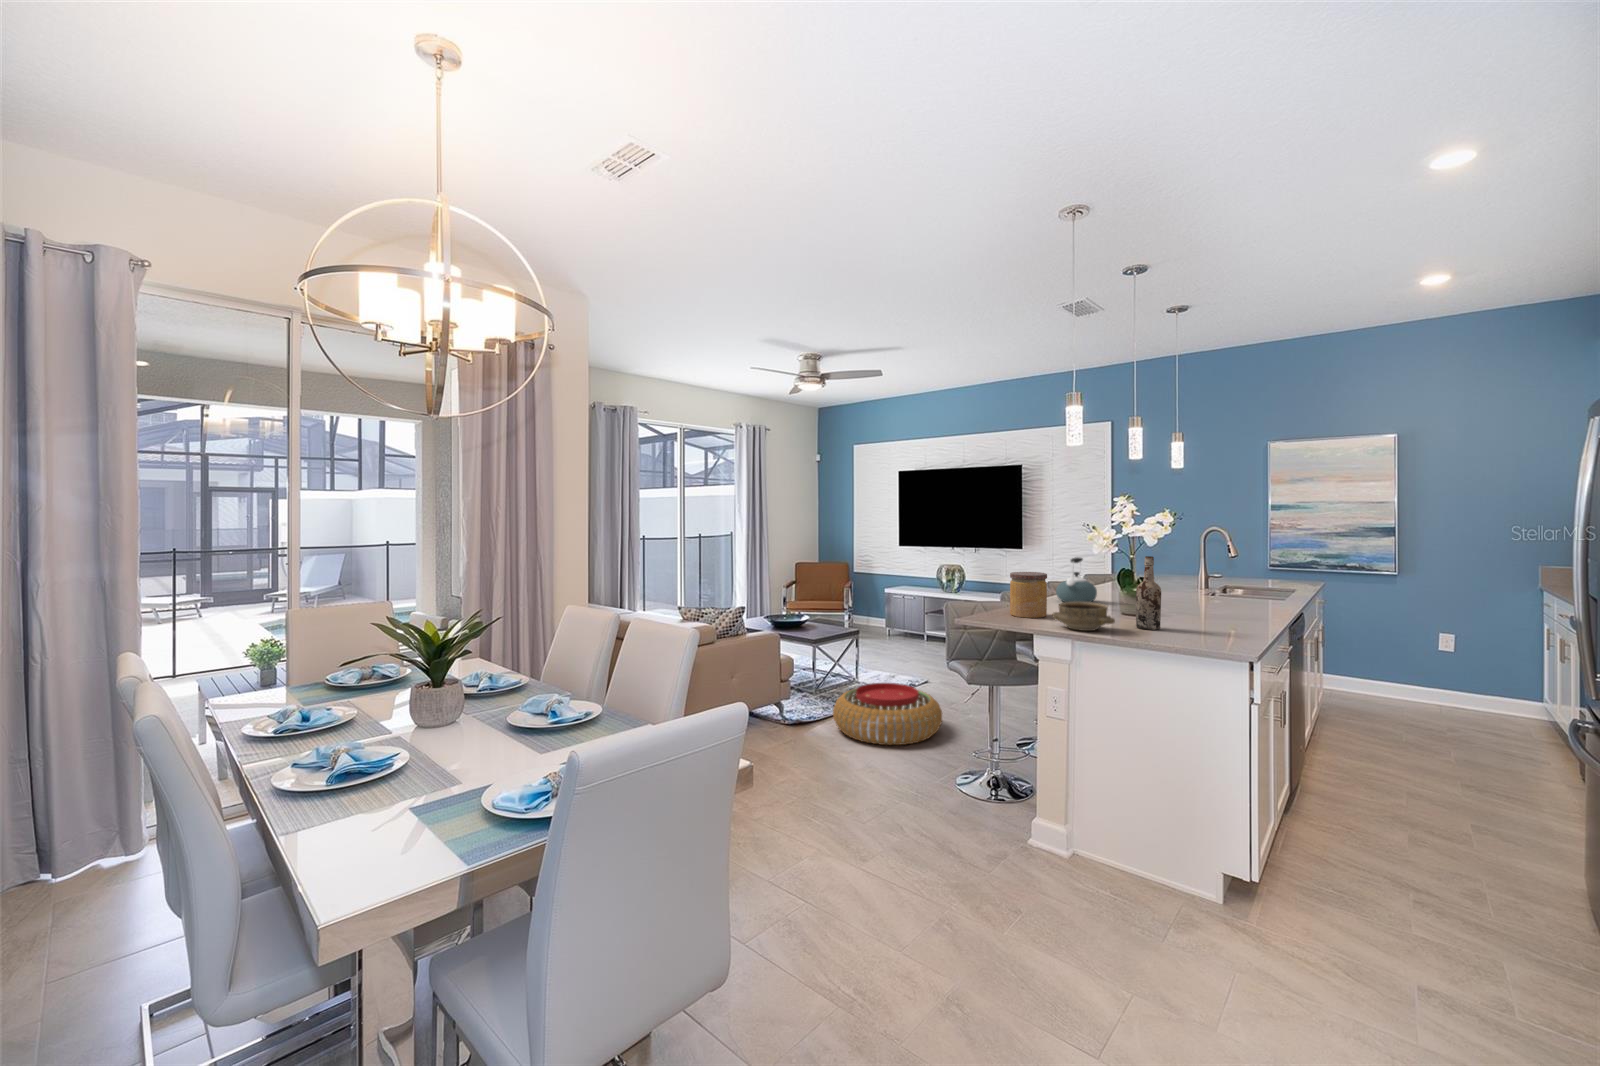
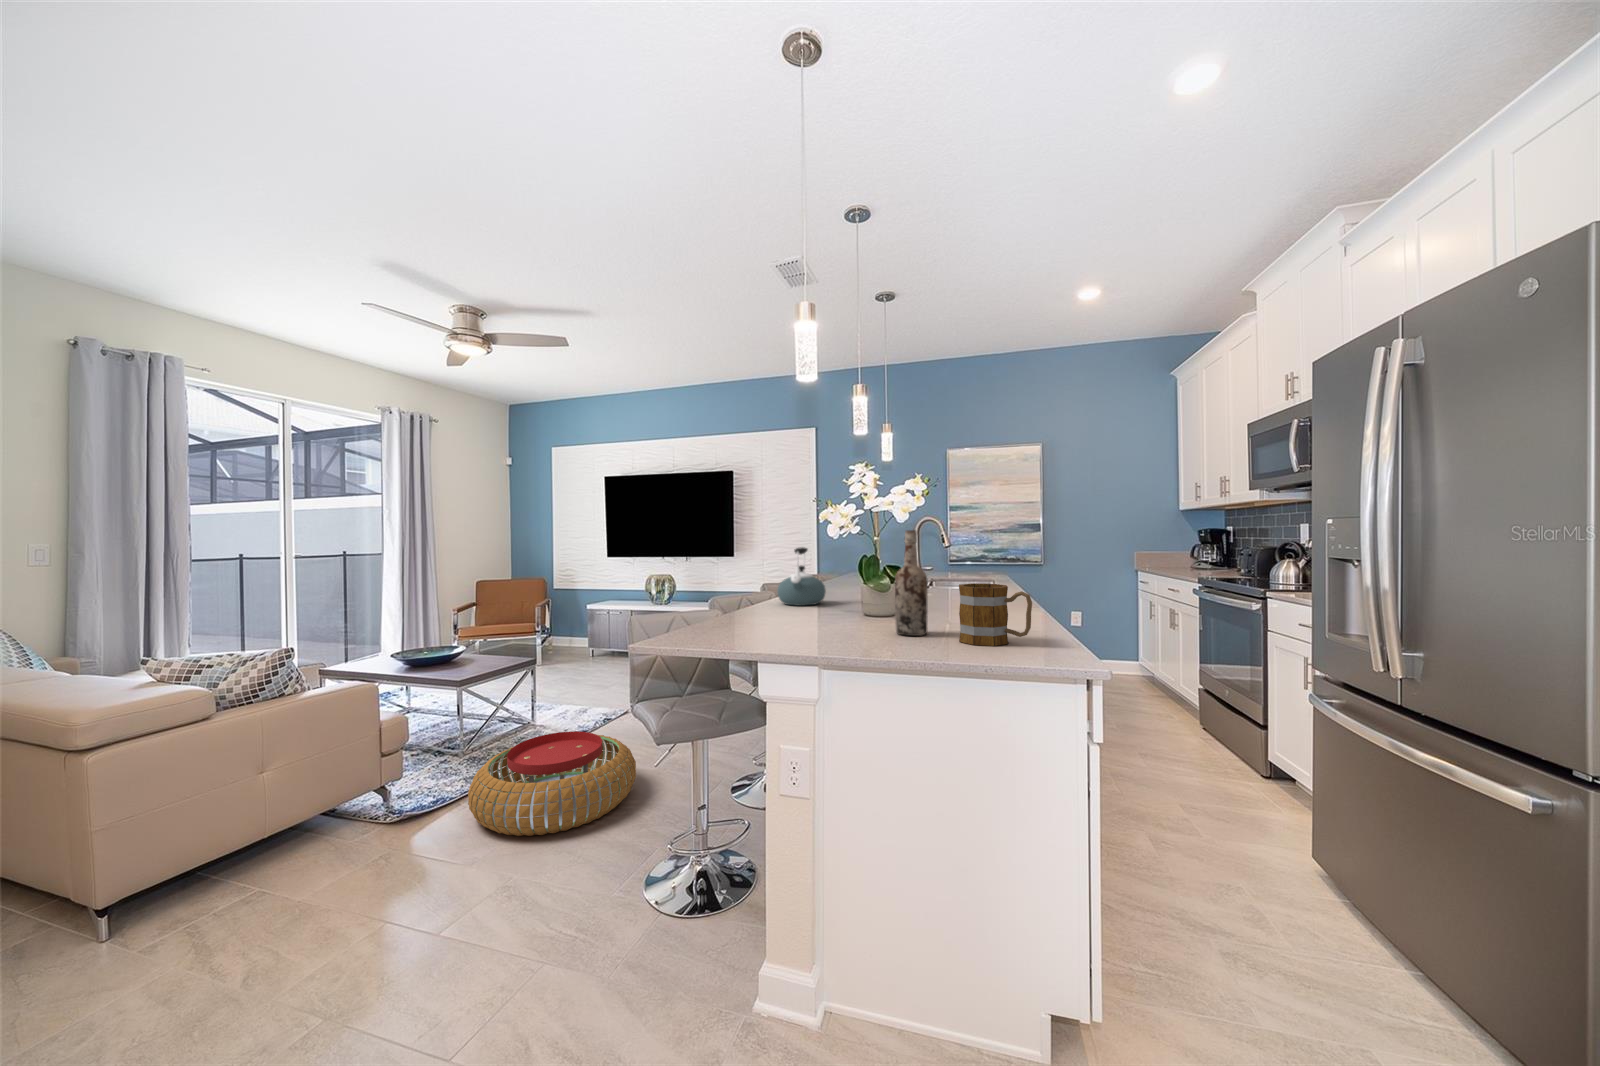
jar: present [1010,572,1047,618] -> none [719,563,772,631]
mug: none [1179,596,1232,639] -> present [959,583,1032,646]
ceramic bowl: present [1052,602,1115,631] -> none [784,602,875,647]

